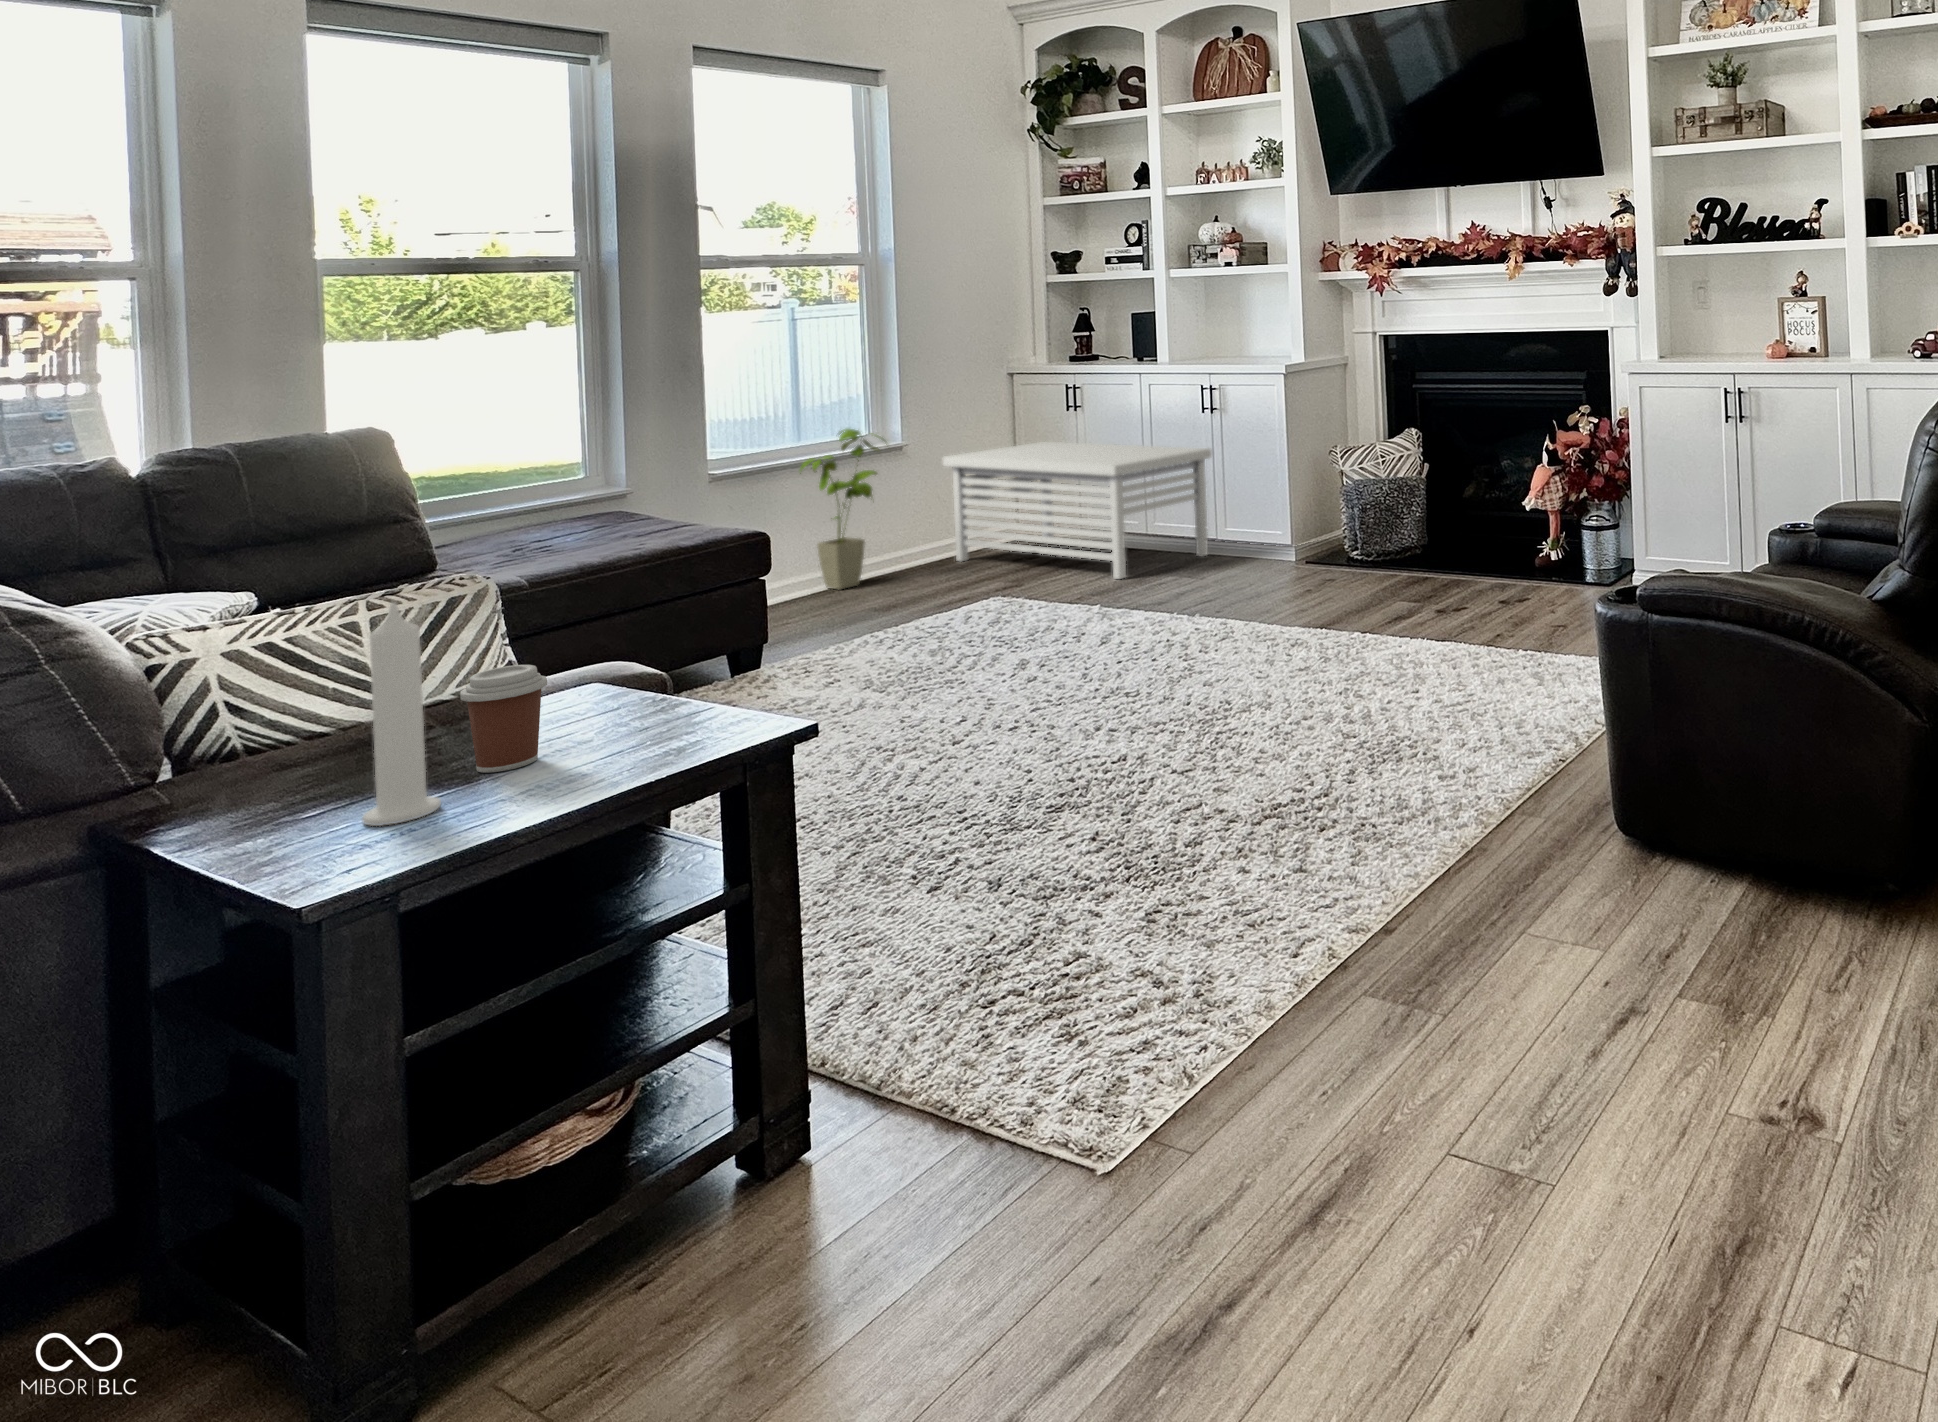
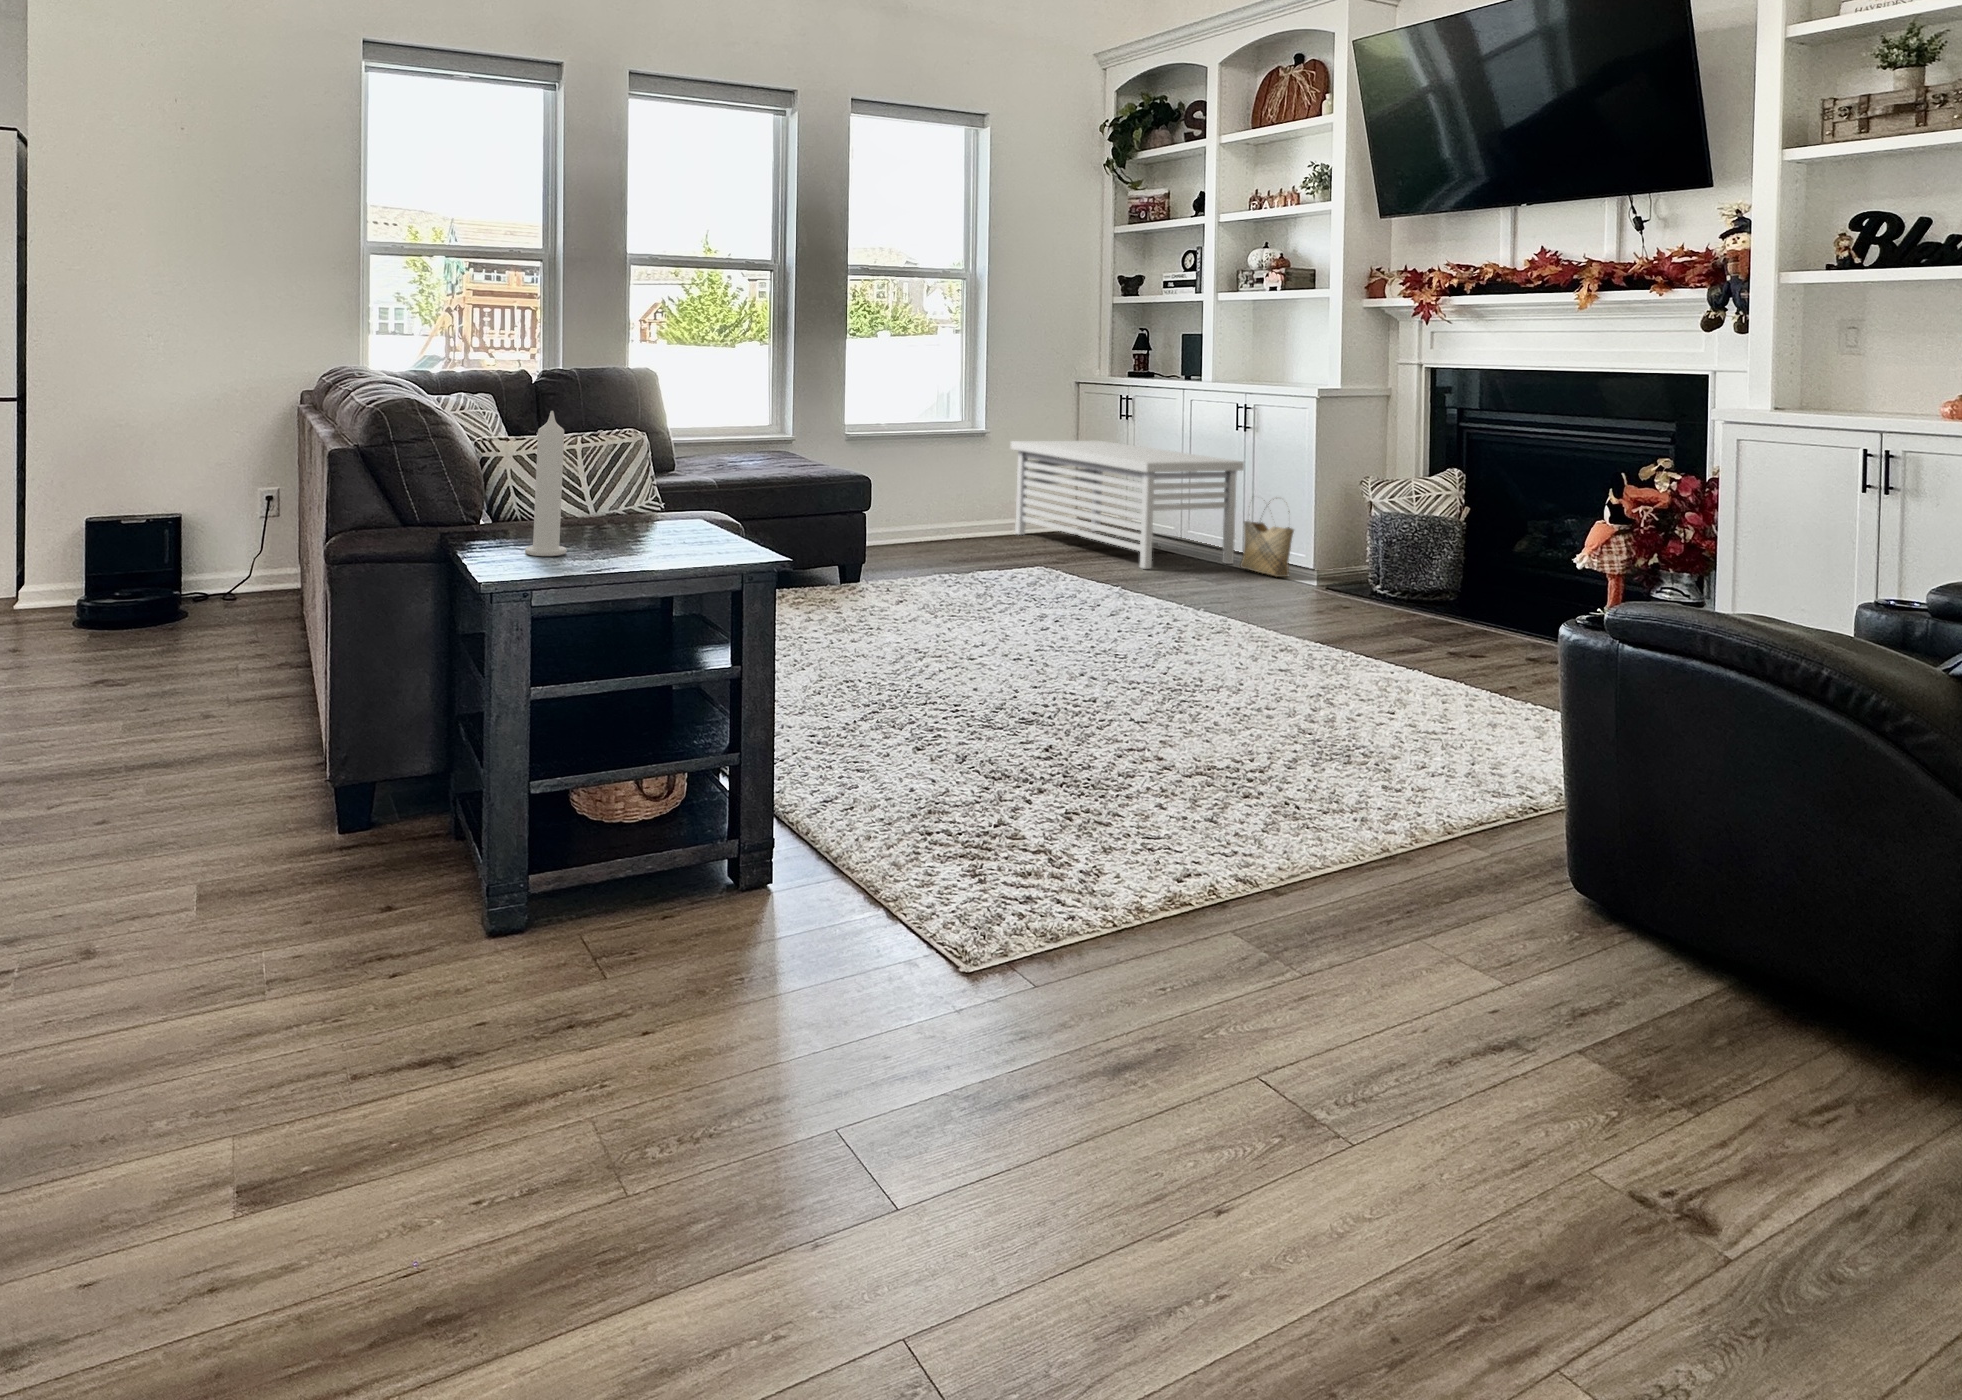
house plant: present [800,429,882,590] -> none [898,405,967,539]
woven basket: none [1217,481,1270,562] -> present [1240,500,1294,577]
coffee cup: present [460,665,547,773] -> none [589,477,638,545]

